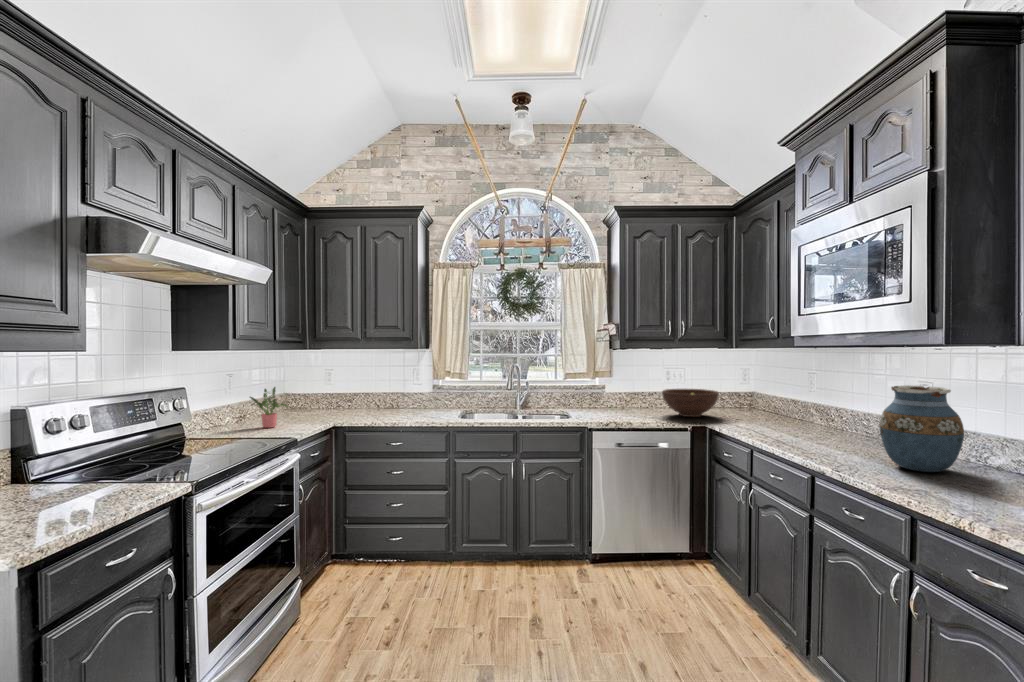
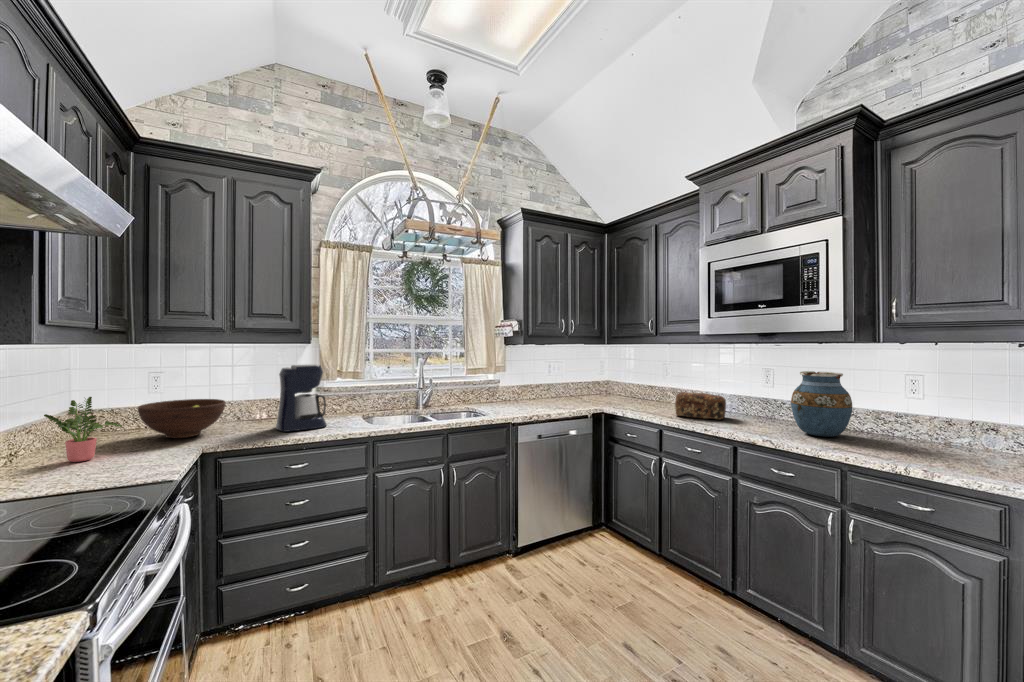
coffee maker: none [391,367,428,420] -> present [276,365,327,432]
fruit bowl: present [662,389,719,417] -> present [138,399,225,438]
bread loaf: none [767,406,837,441] -> present [675,392,726,419]

